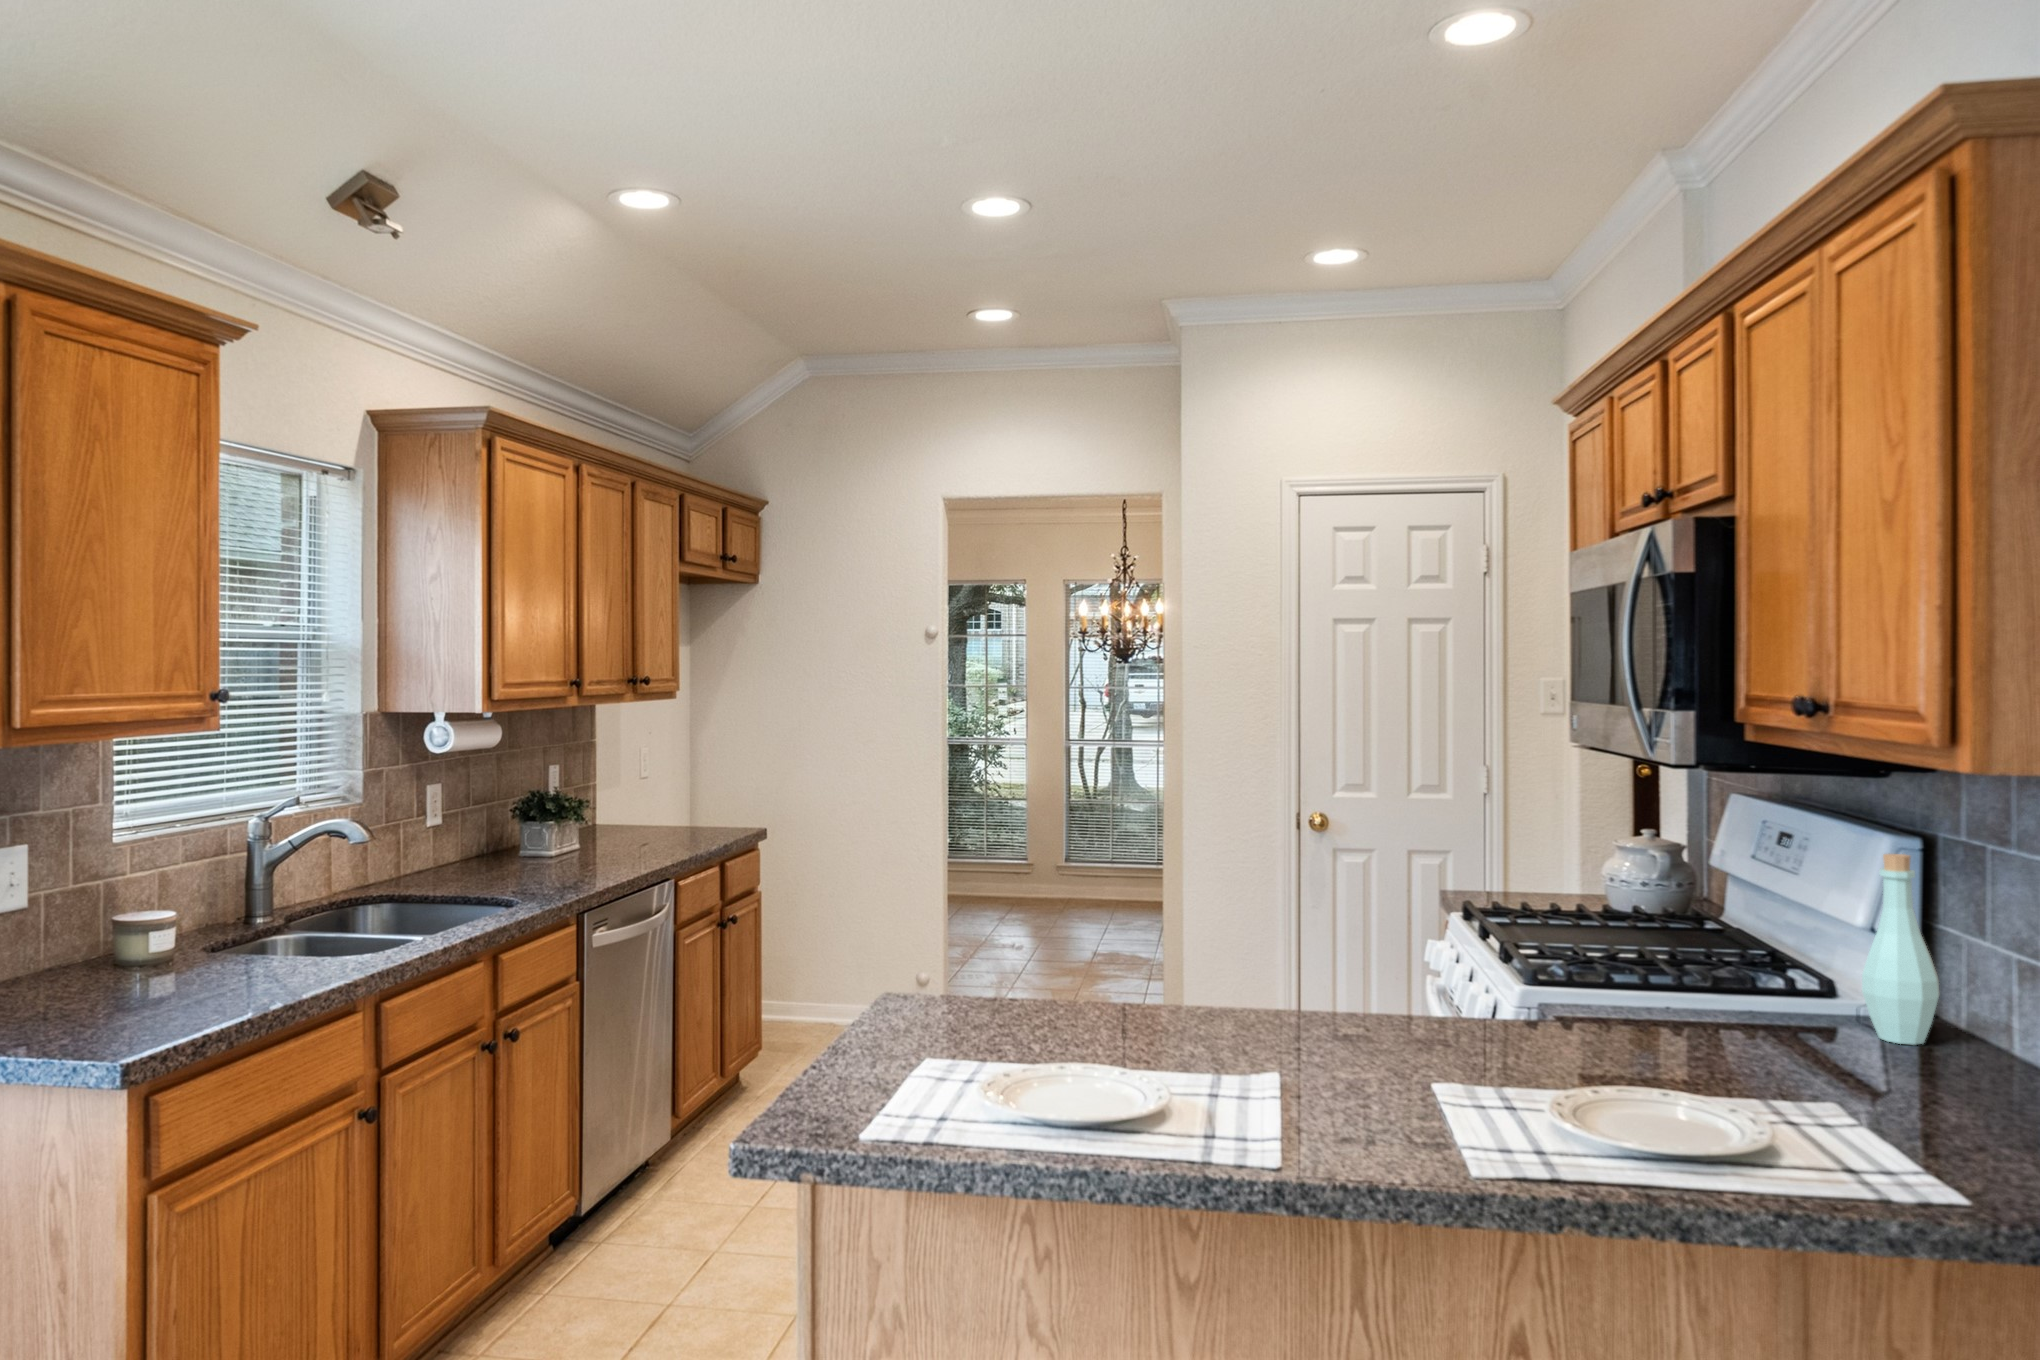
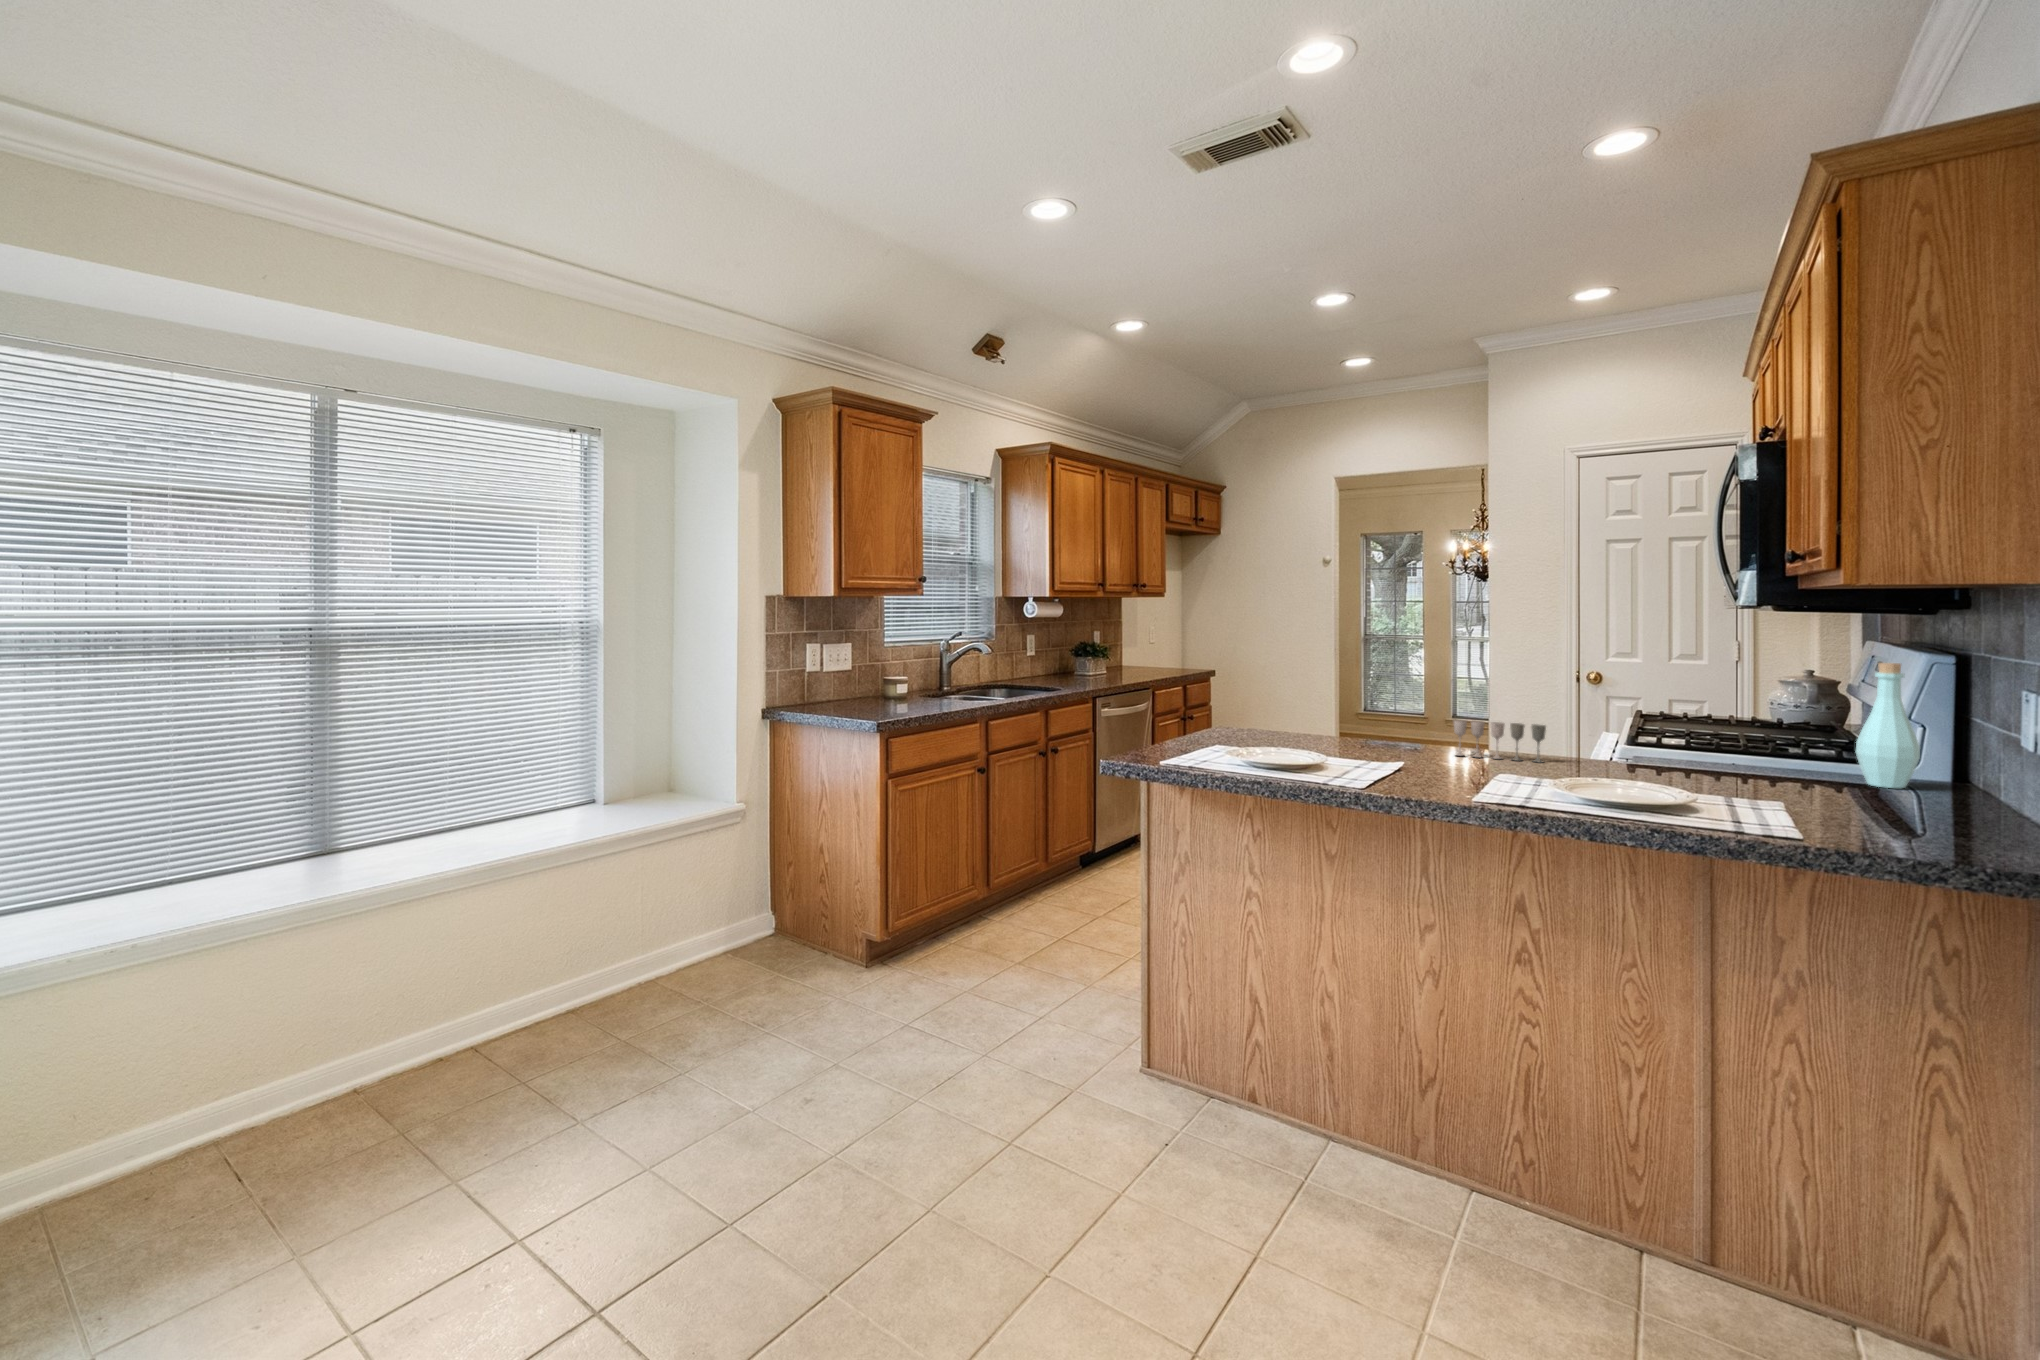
wine glass: none [1315,969,1458,1038] -> present [1454,720,1546,762]

